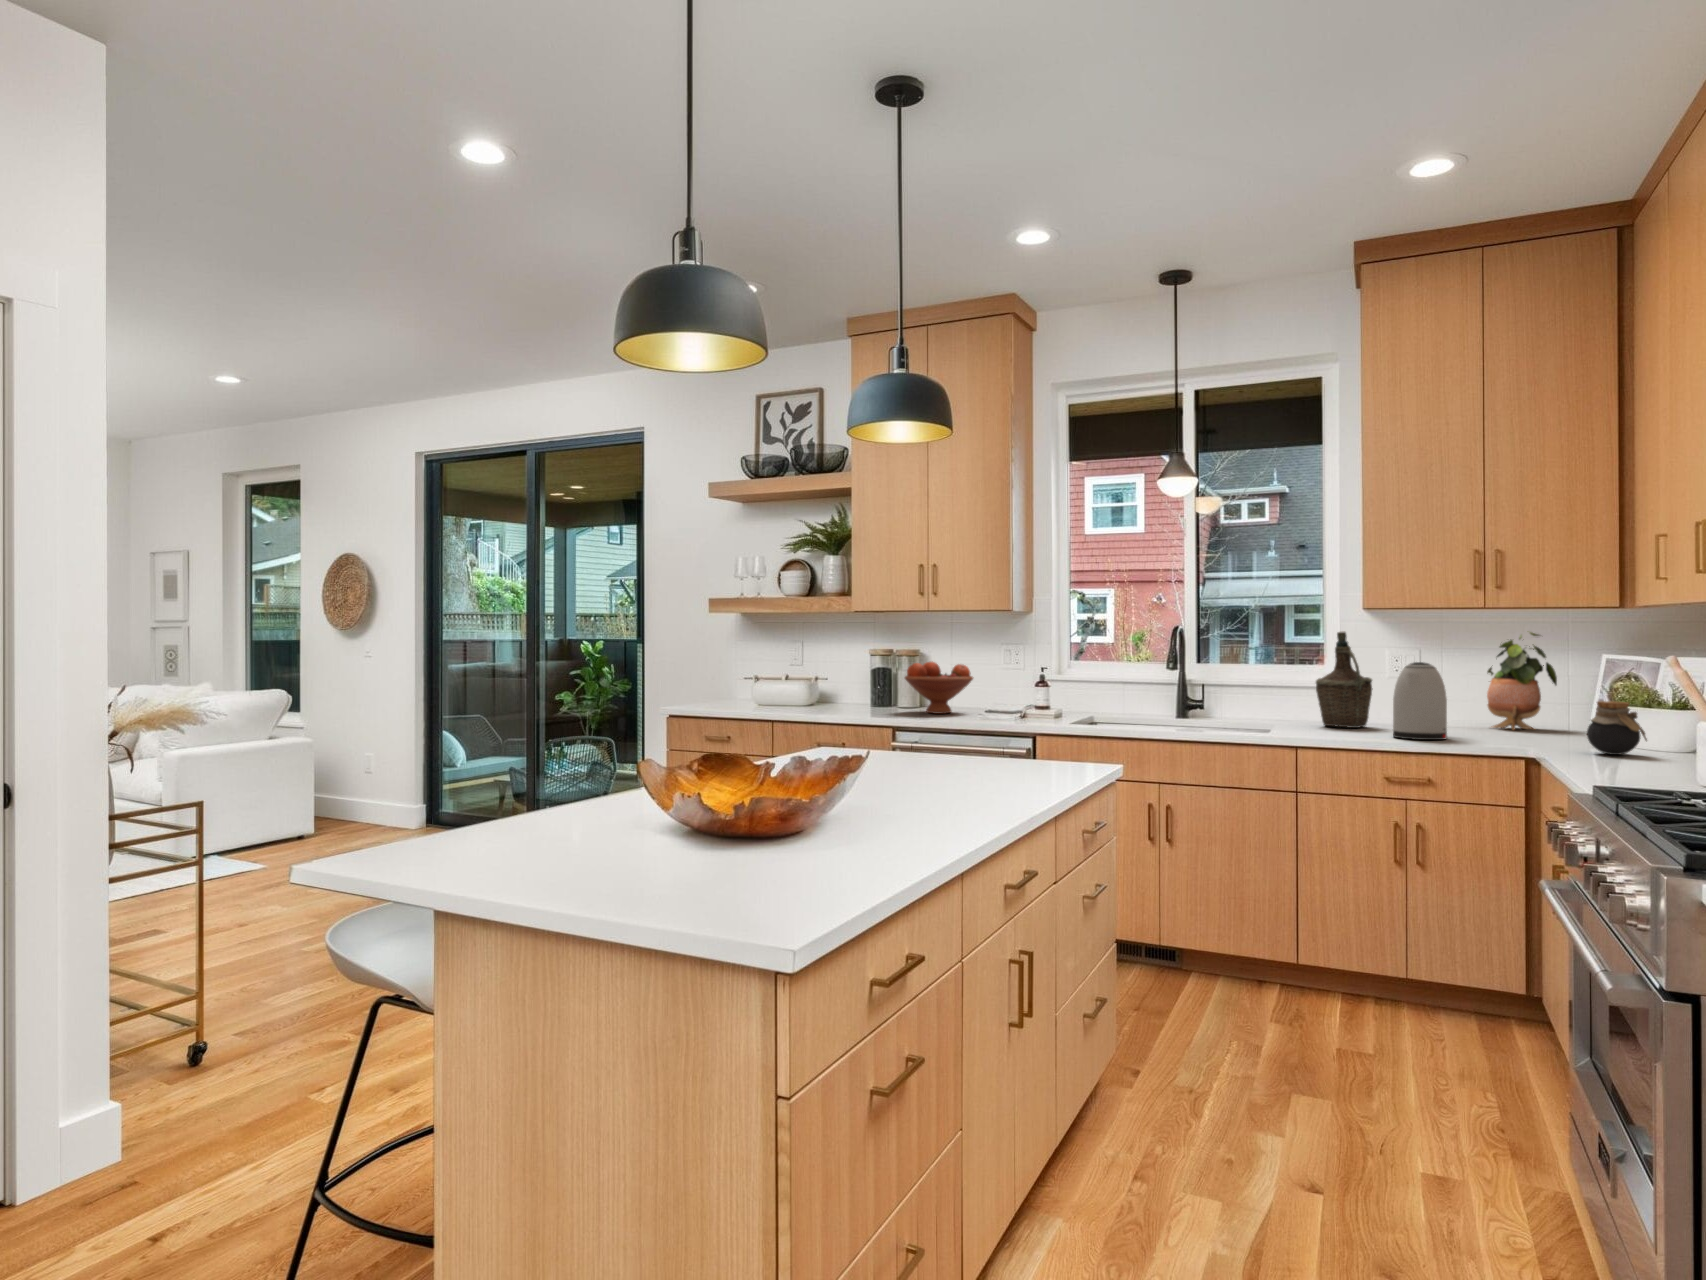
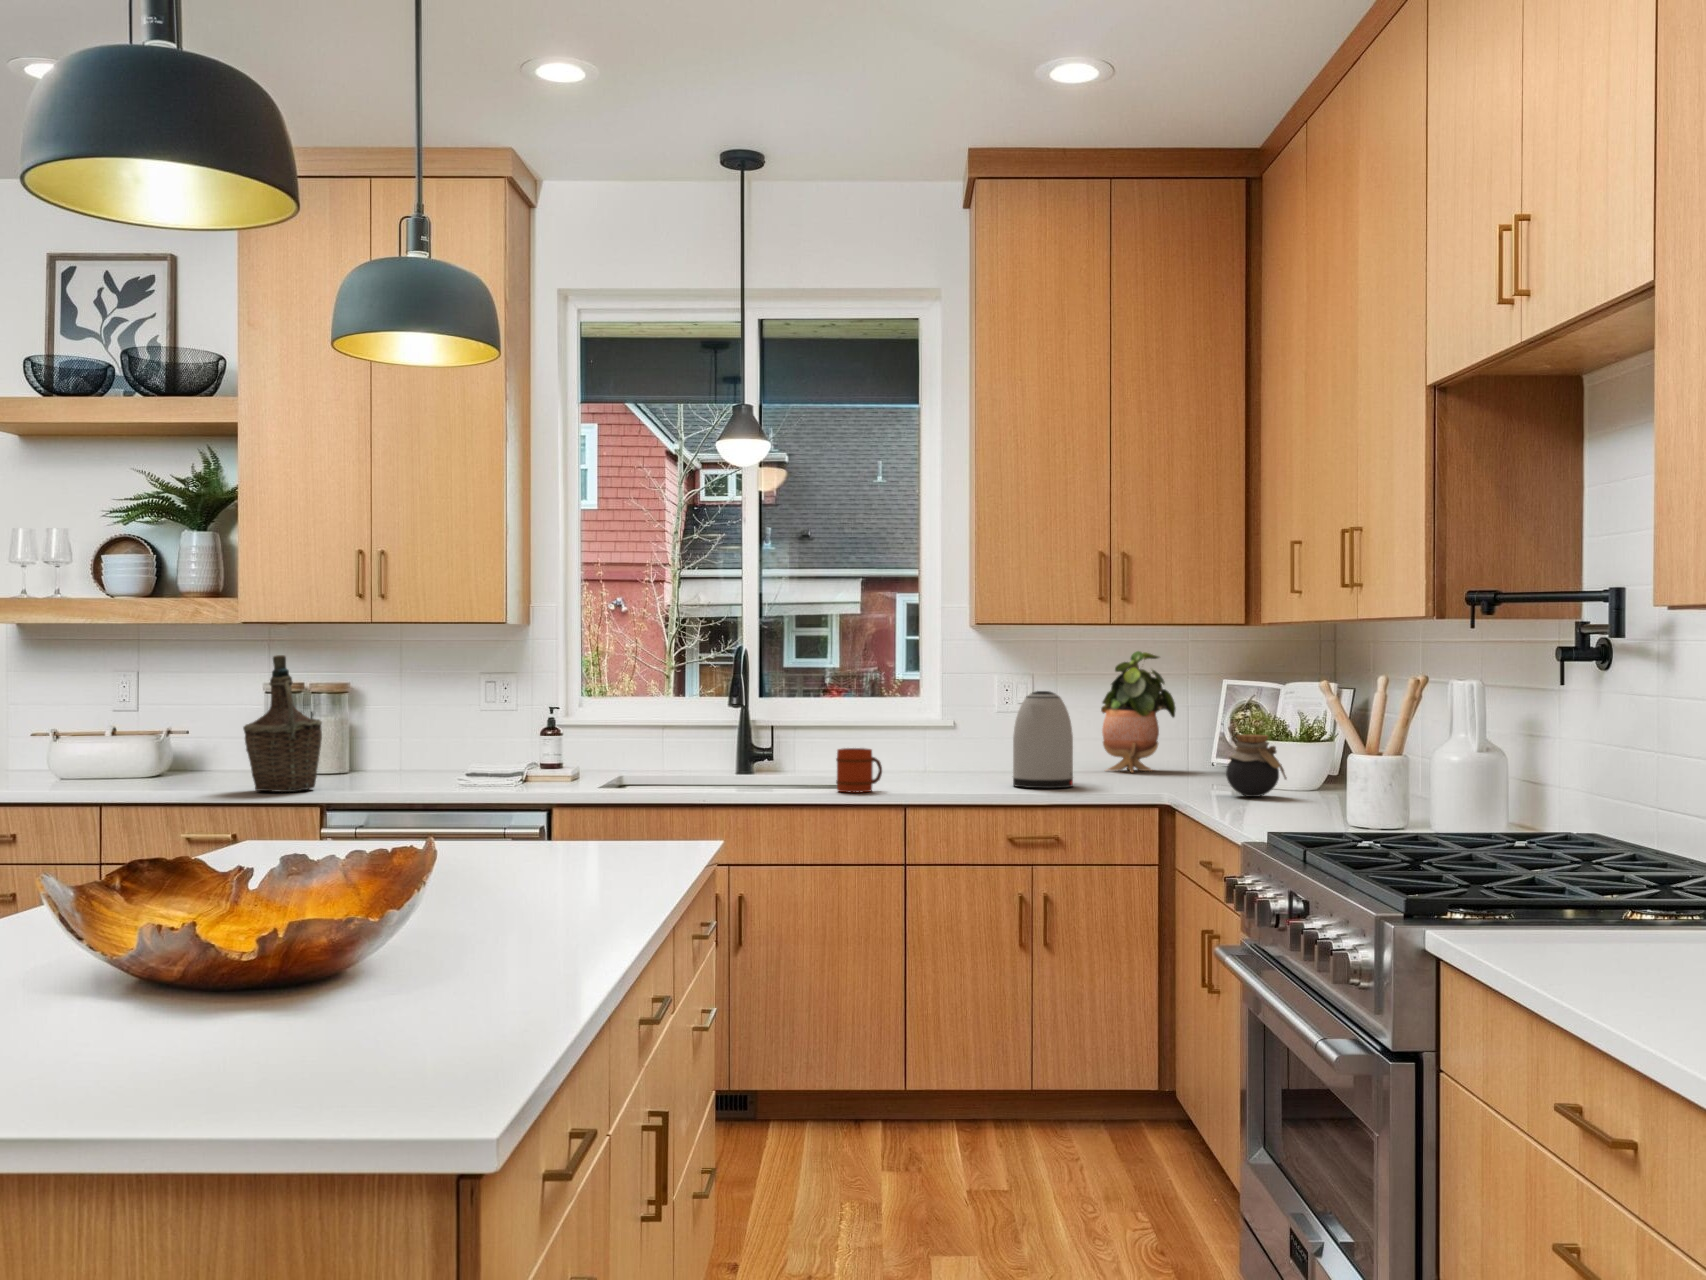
bottle: present [1316,632,1372,728] -> present [243,655,322,792]
fruit bowl: present [905,662,973,714] -> none [327,698,438,777]
mug: none [1241,703,1279,737] -> present [836,748,882,792]

